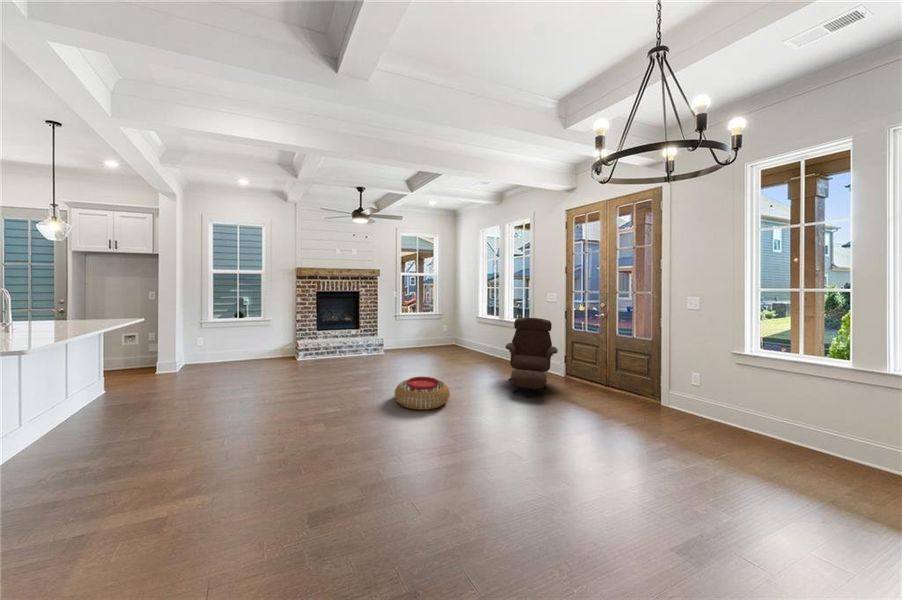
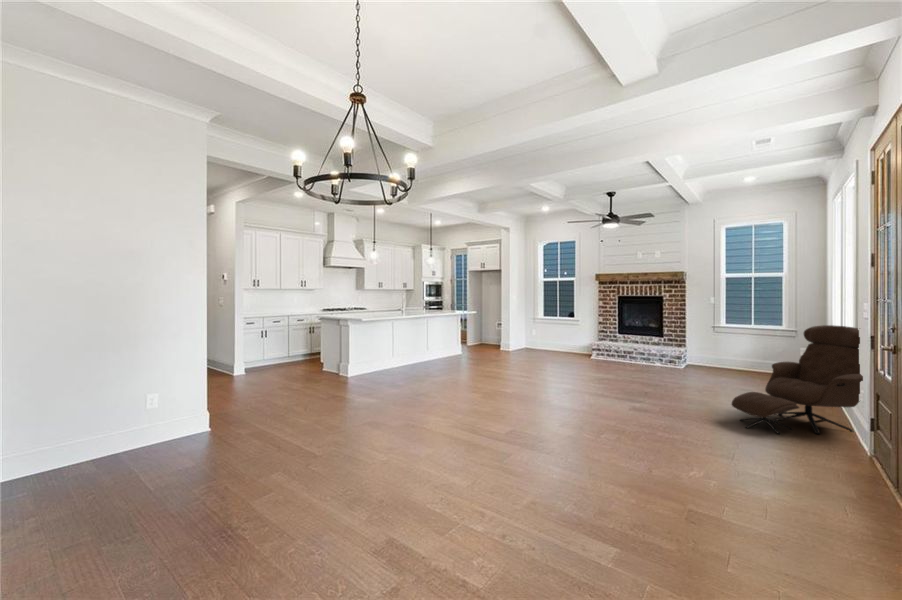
pouf: present [395,377,450,410] -> none [587,373,647,402]

